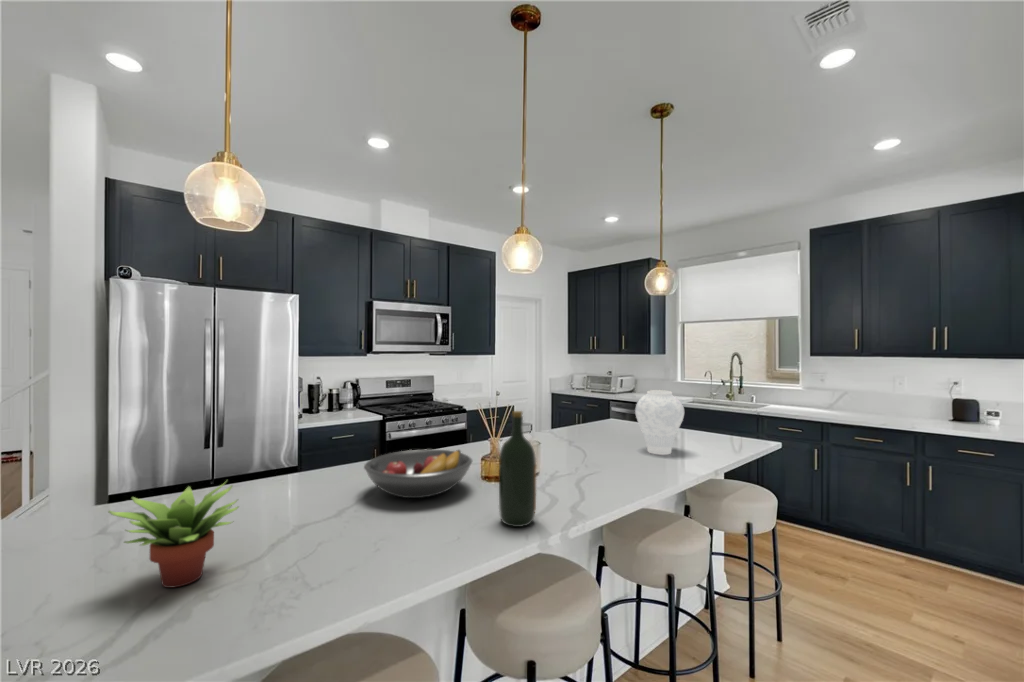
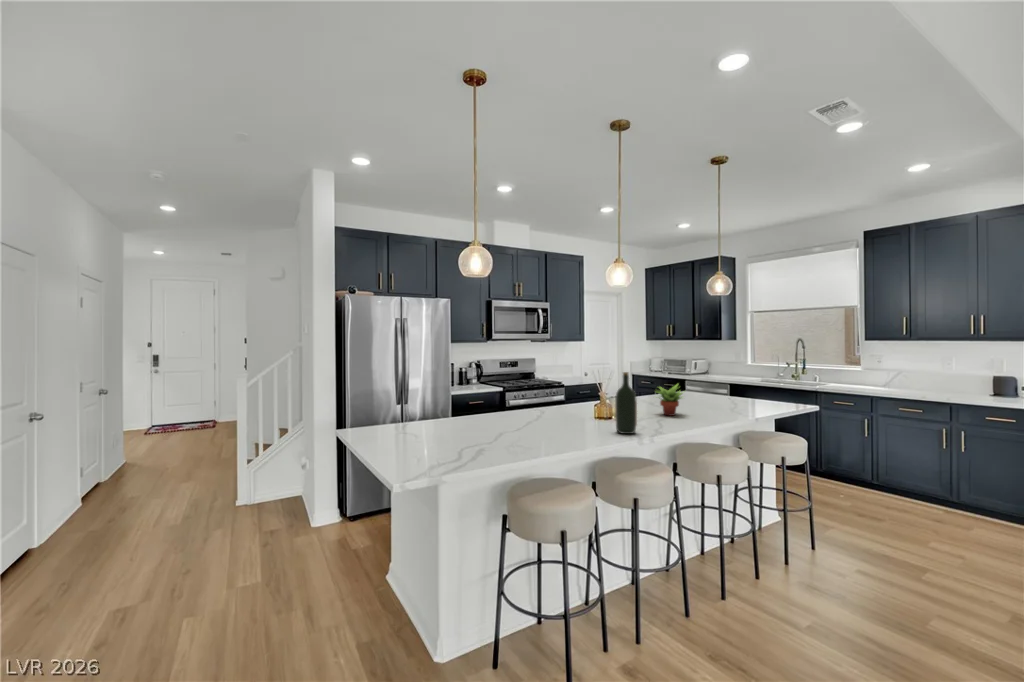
vase: present [635,390,684,455] -> none [700,365,736,410]
fruit bowl: present [364,449,472,498] -> none [532,398,595,423]
succulent plant: present [109,483,238,587] -> present [658,384,682,416]

